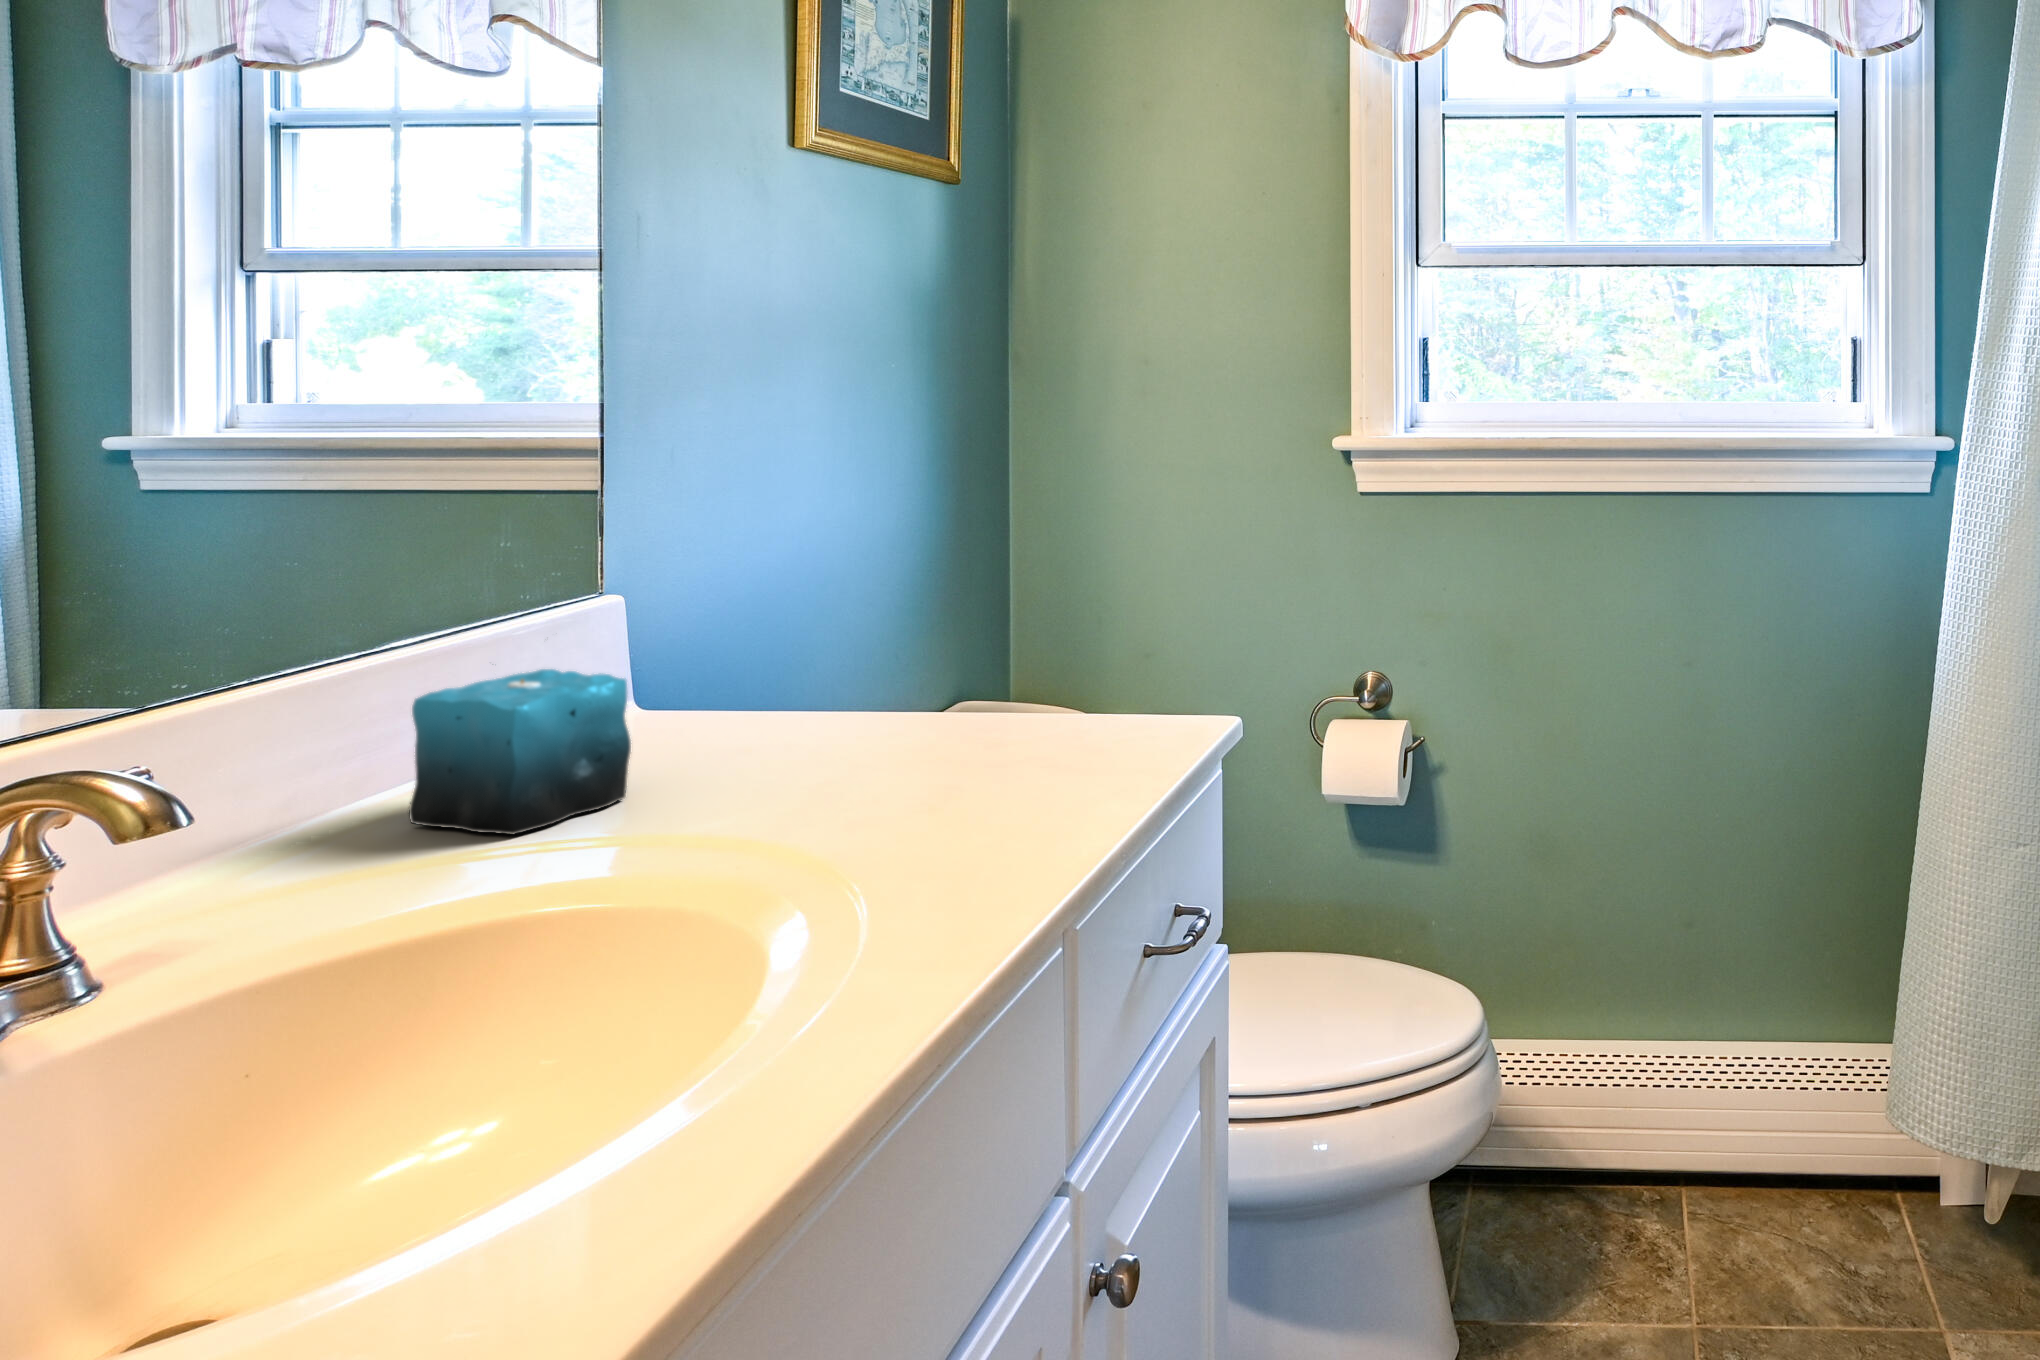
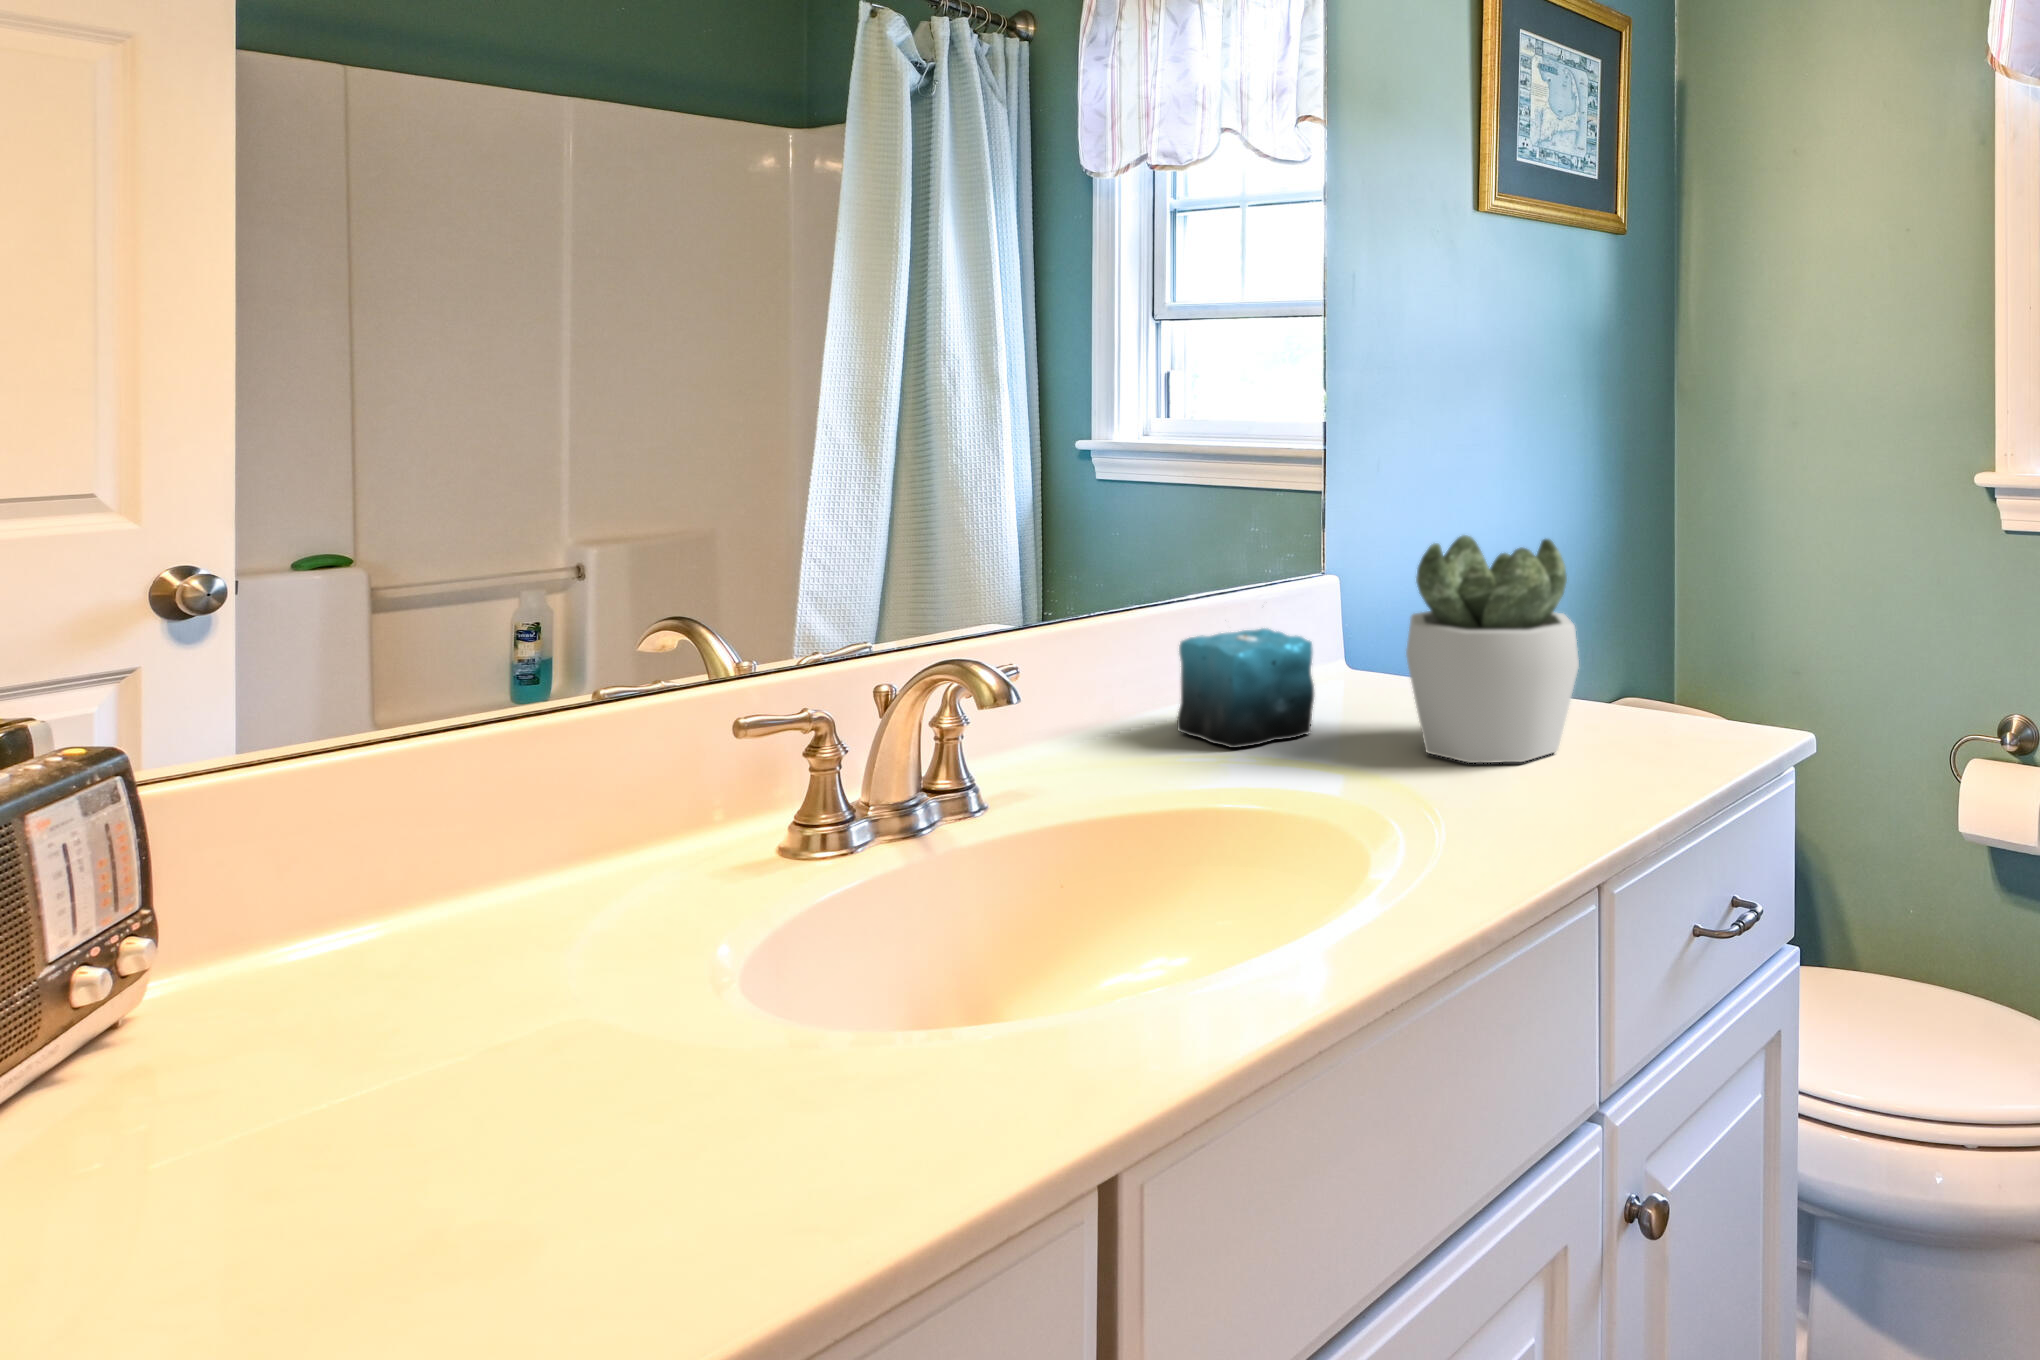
succulent plant: none [768,526,1002,804] -> present [1406,535,1579,763]

